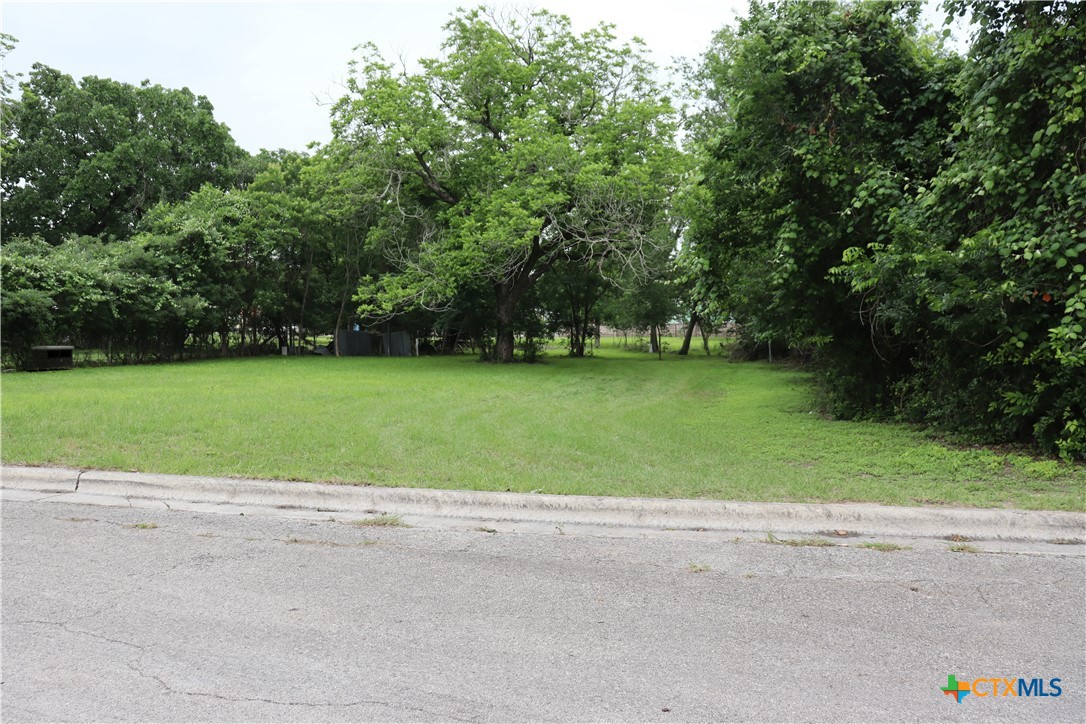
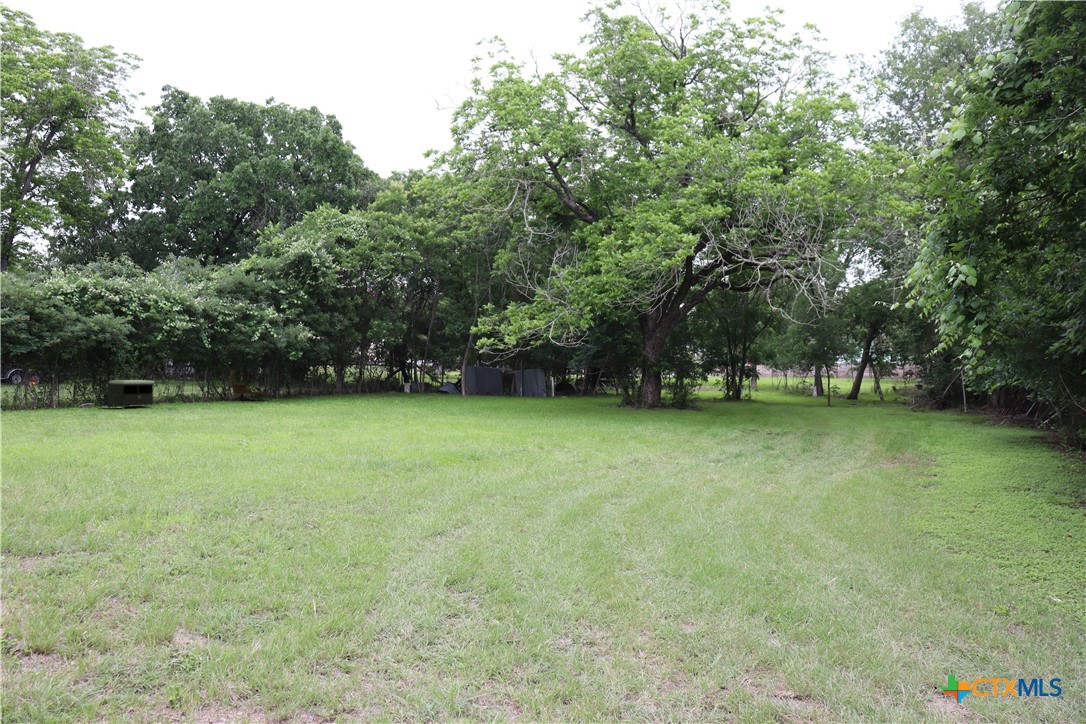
lounge chair: none [135,336,170,363] -> present [230,370,265,401]

